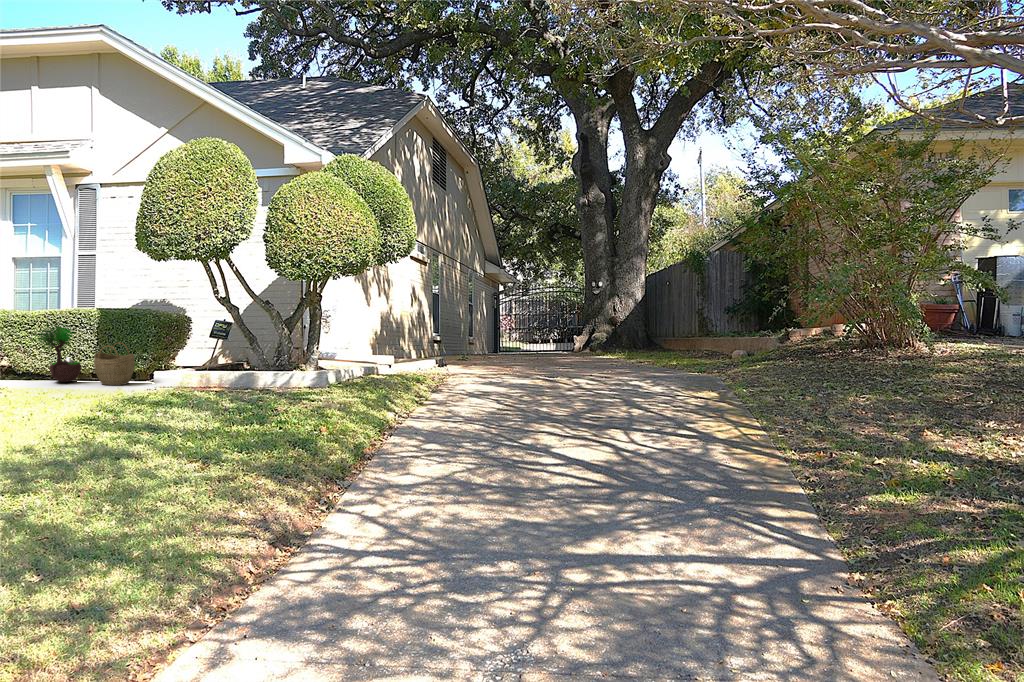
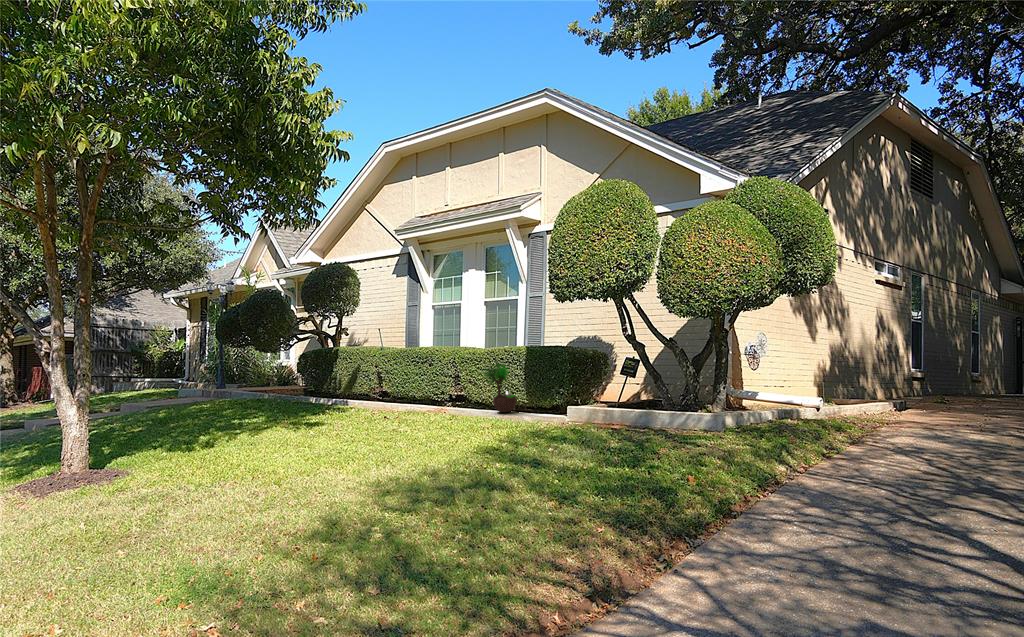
woven basket: present [94,343,134,385] -> none [523,379,555,418]

